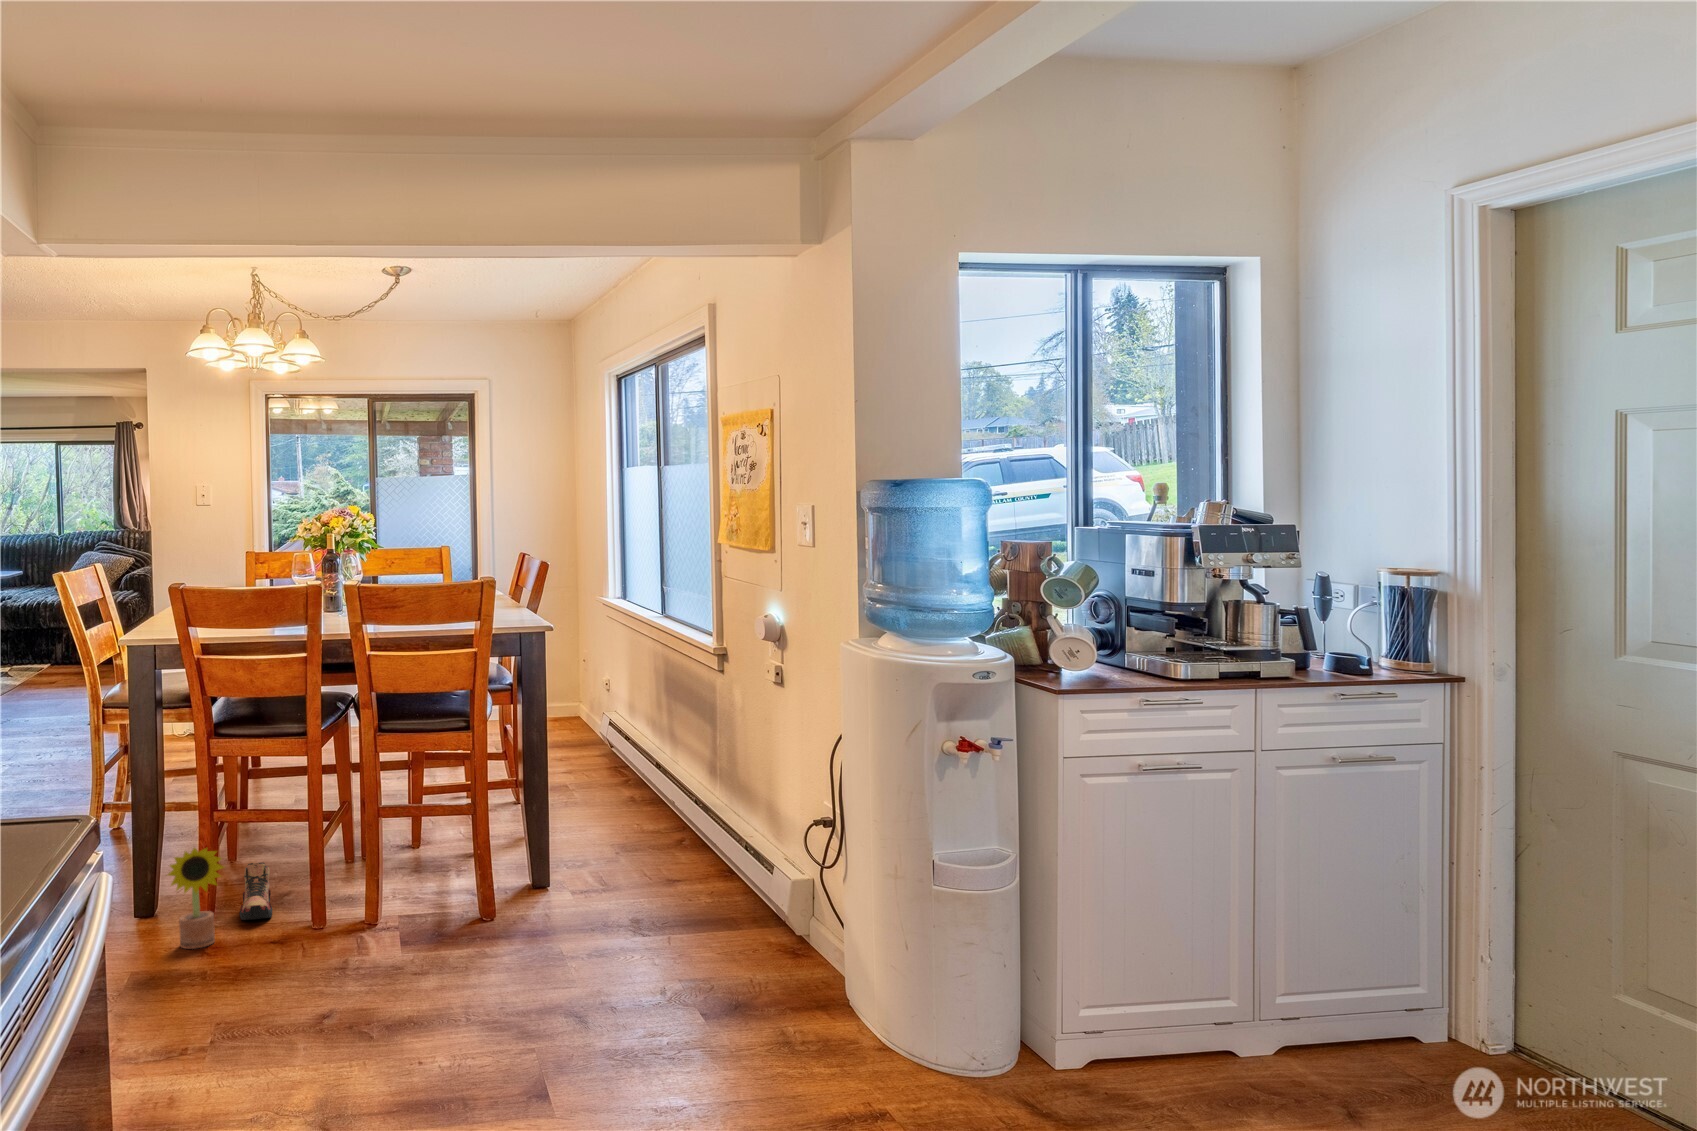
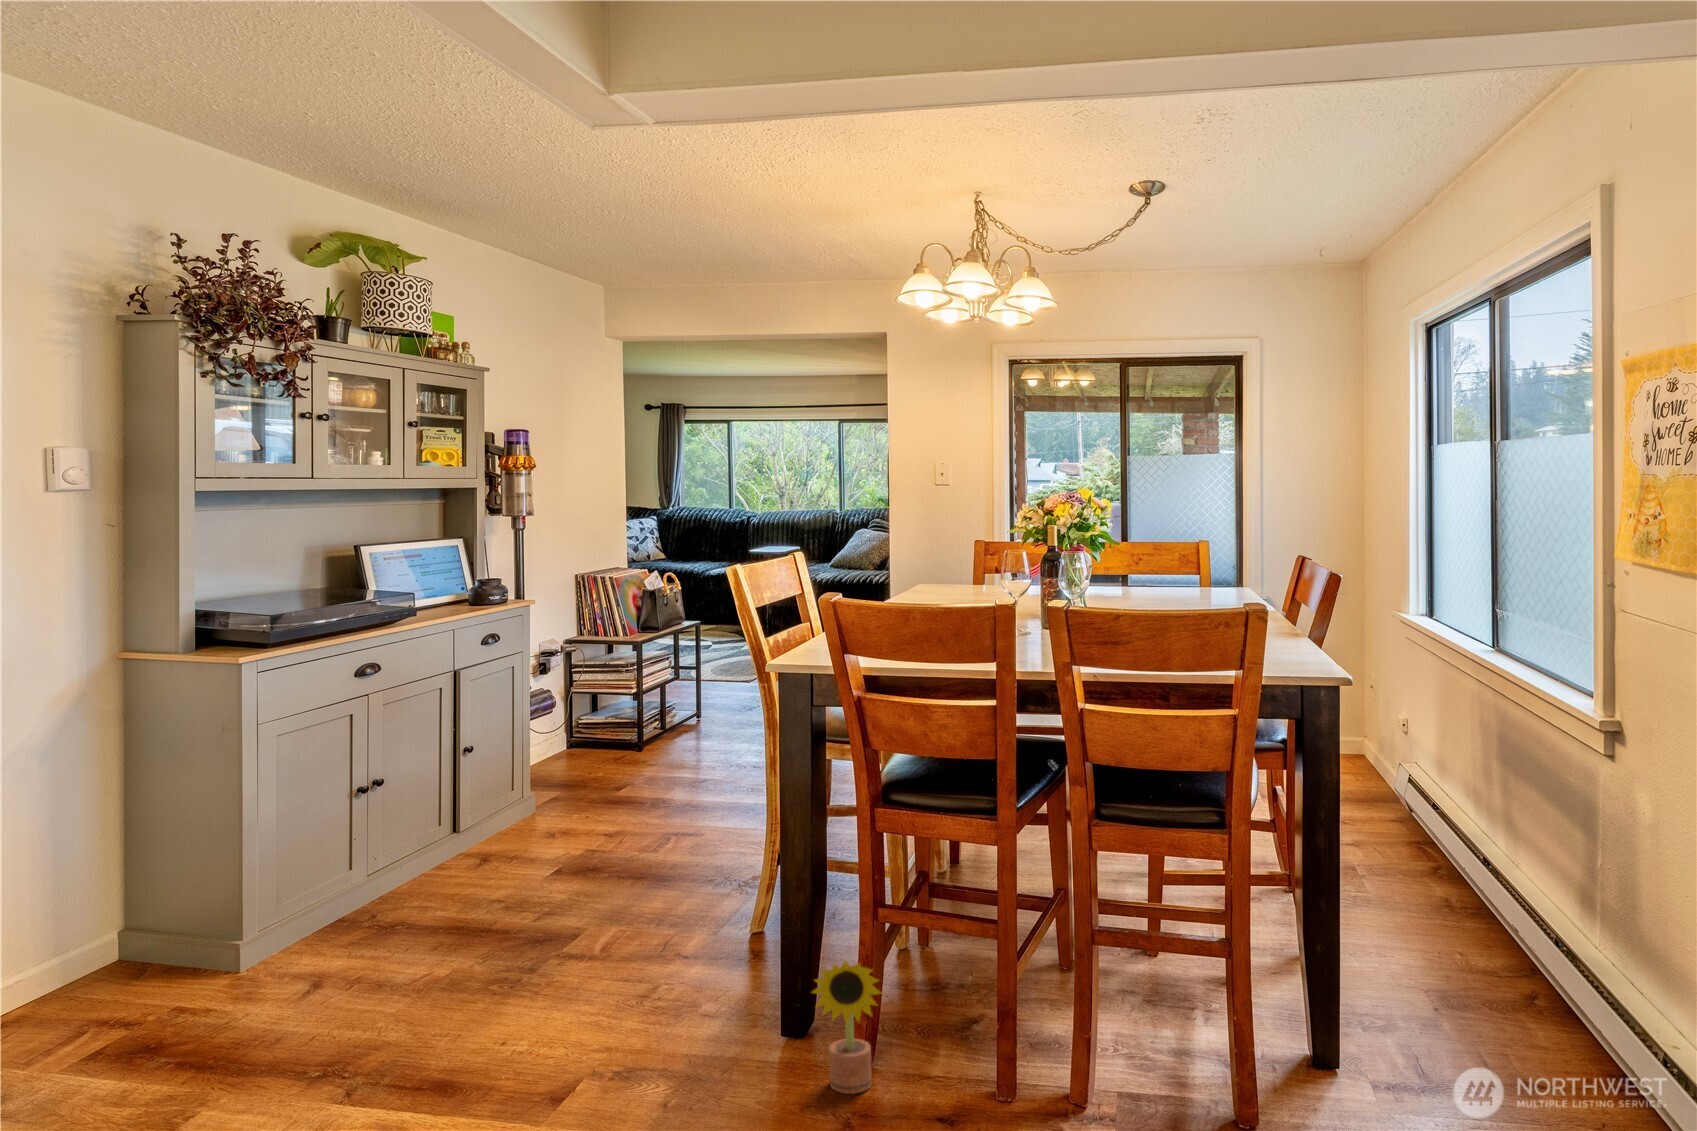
shoe: present [240,862,272,920] -> none [910,973,950,1057]

